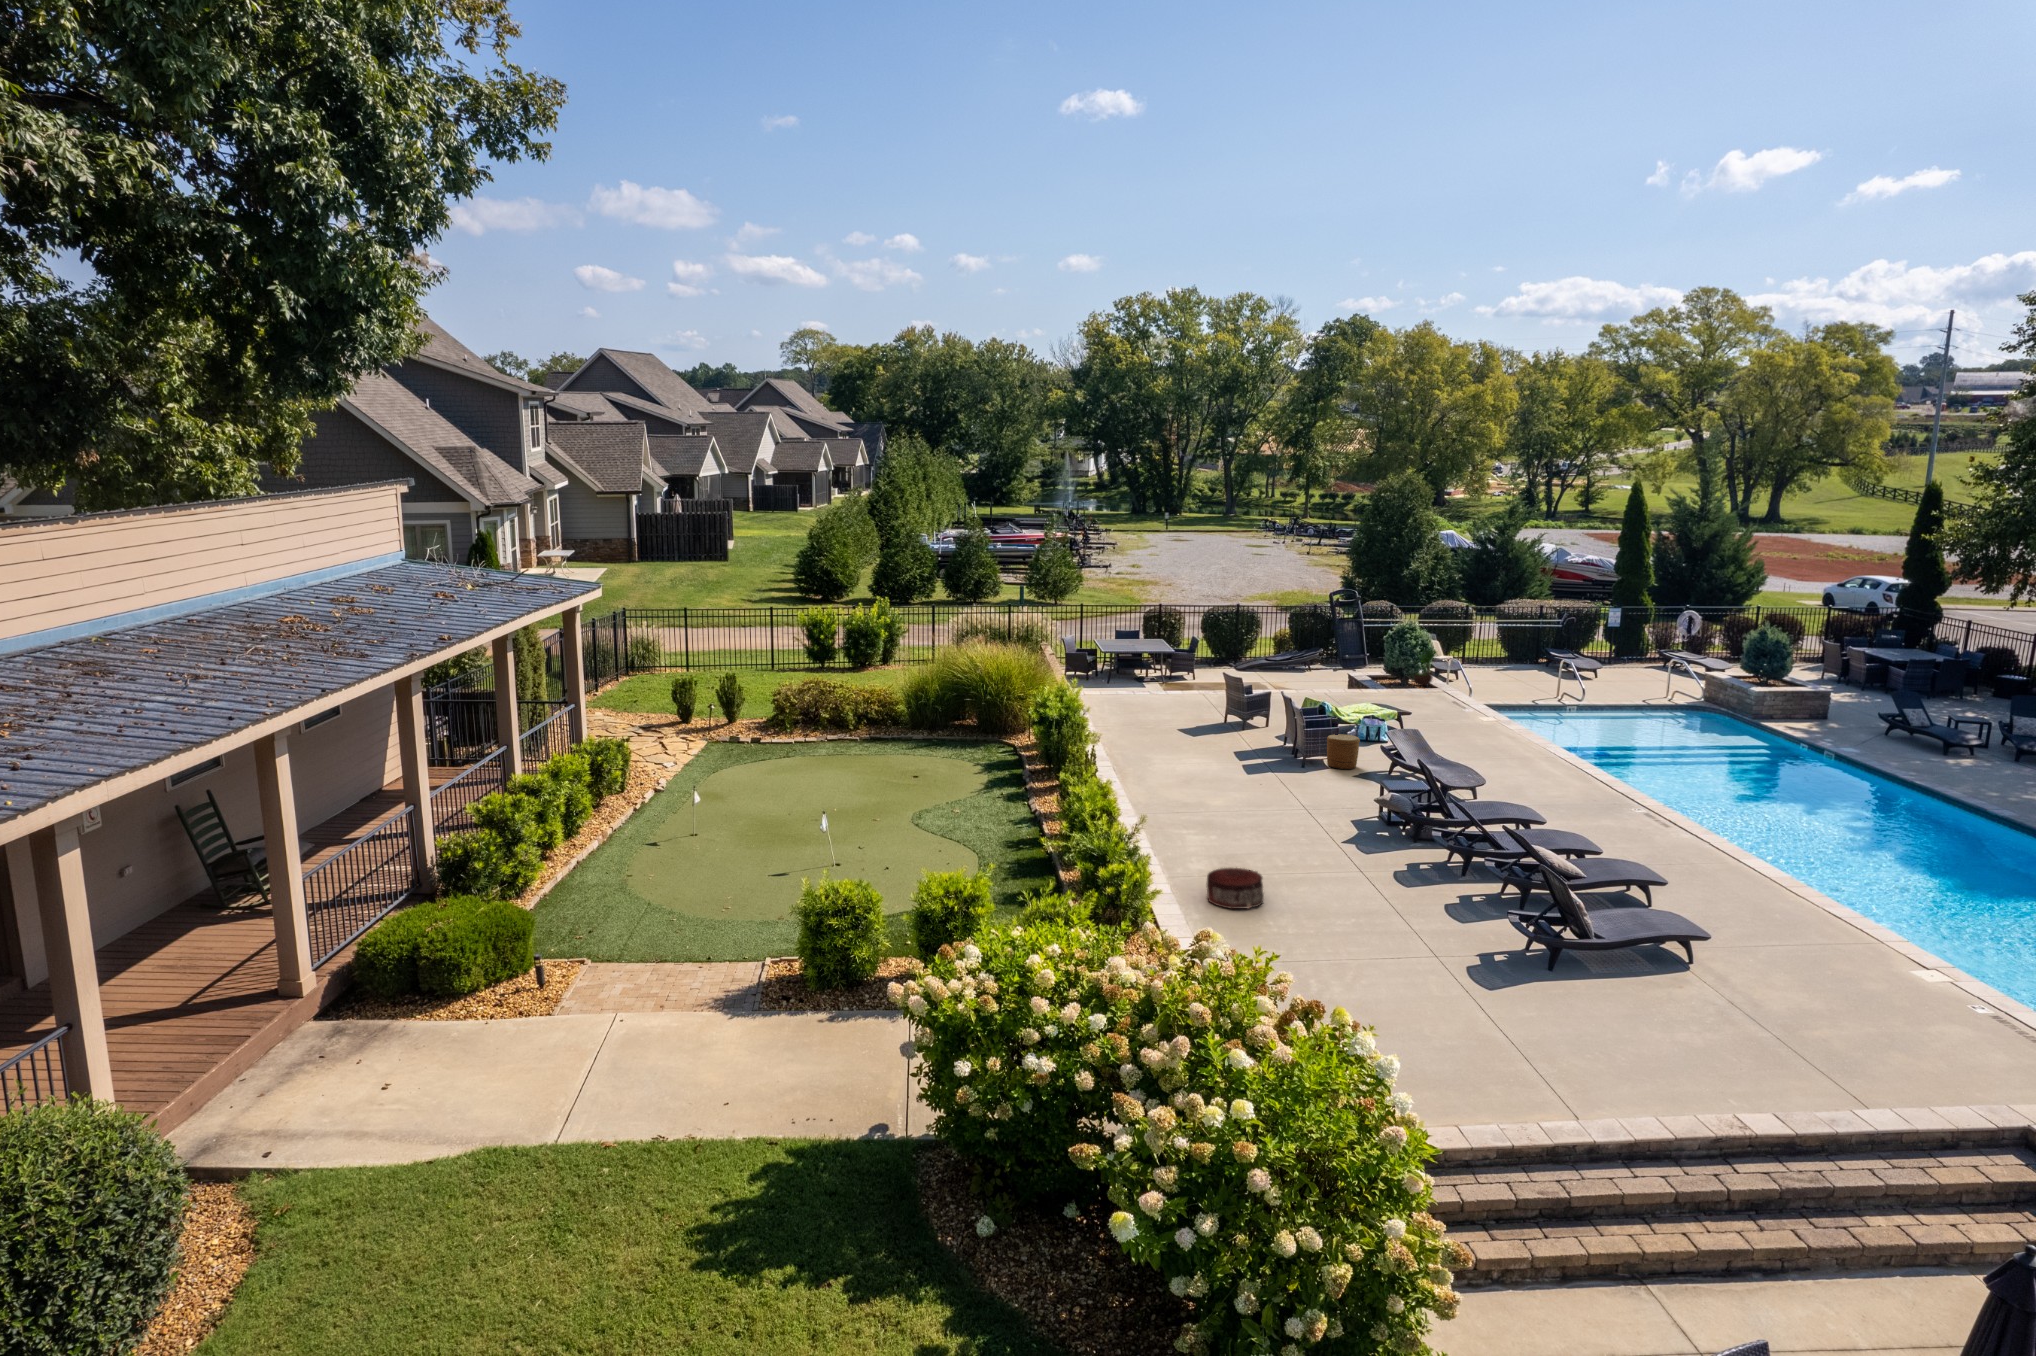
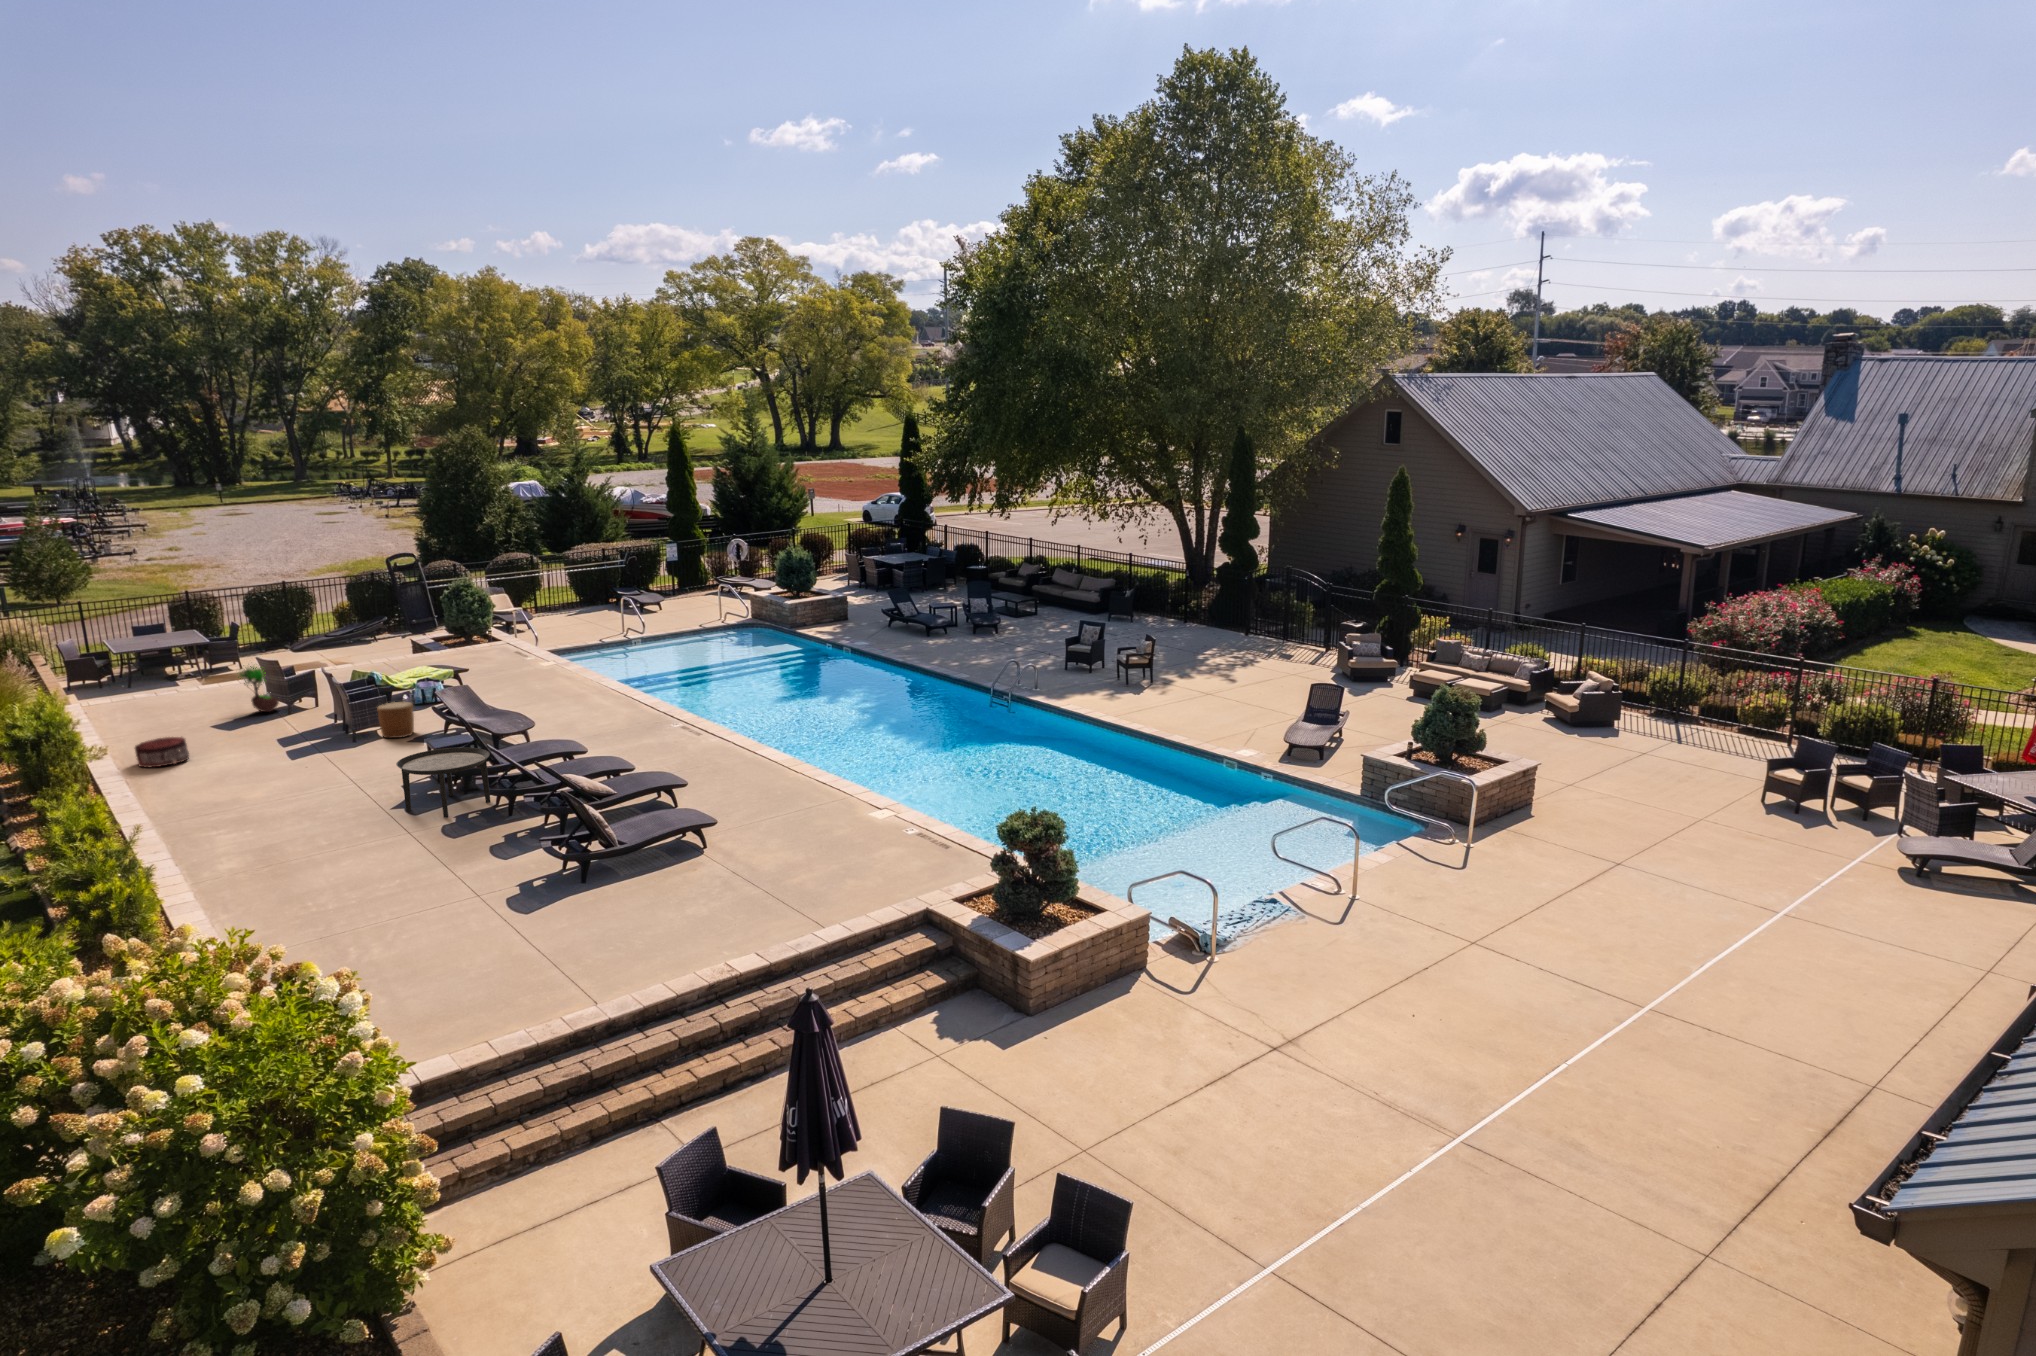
potted tree: present [1414,651,1438,686] -> present [238,666,279,712]
round table: none [1354,788,1444,859] -> present [396,747,490,818]
pouf: present [1206,868,1264,909] -> present [135,737,189,767]

